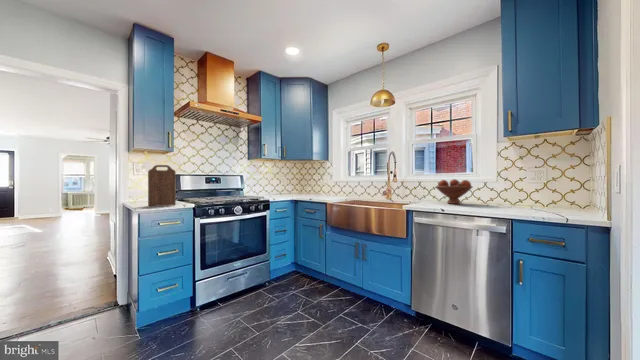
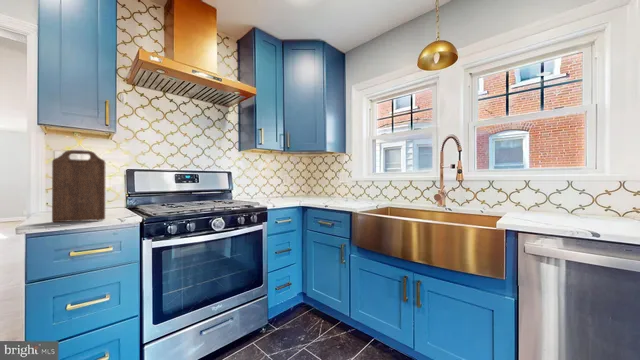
fruit bowl: present [436,179,472,204] -> none [533,177,611,218]

